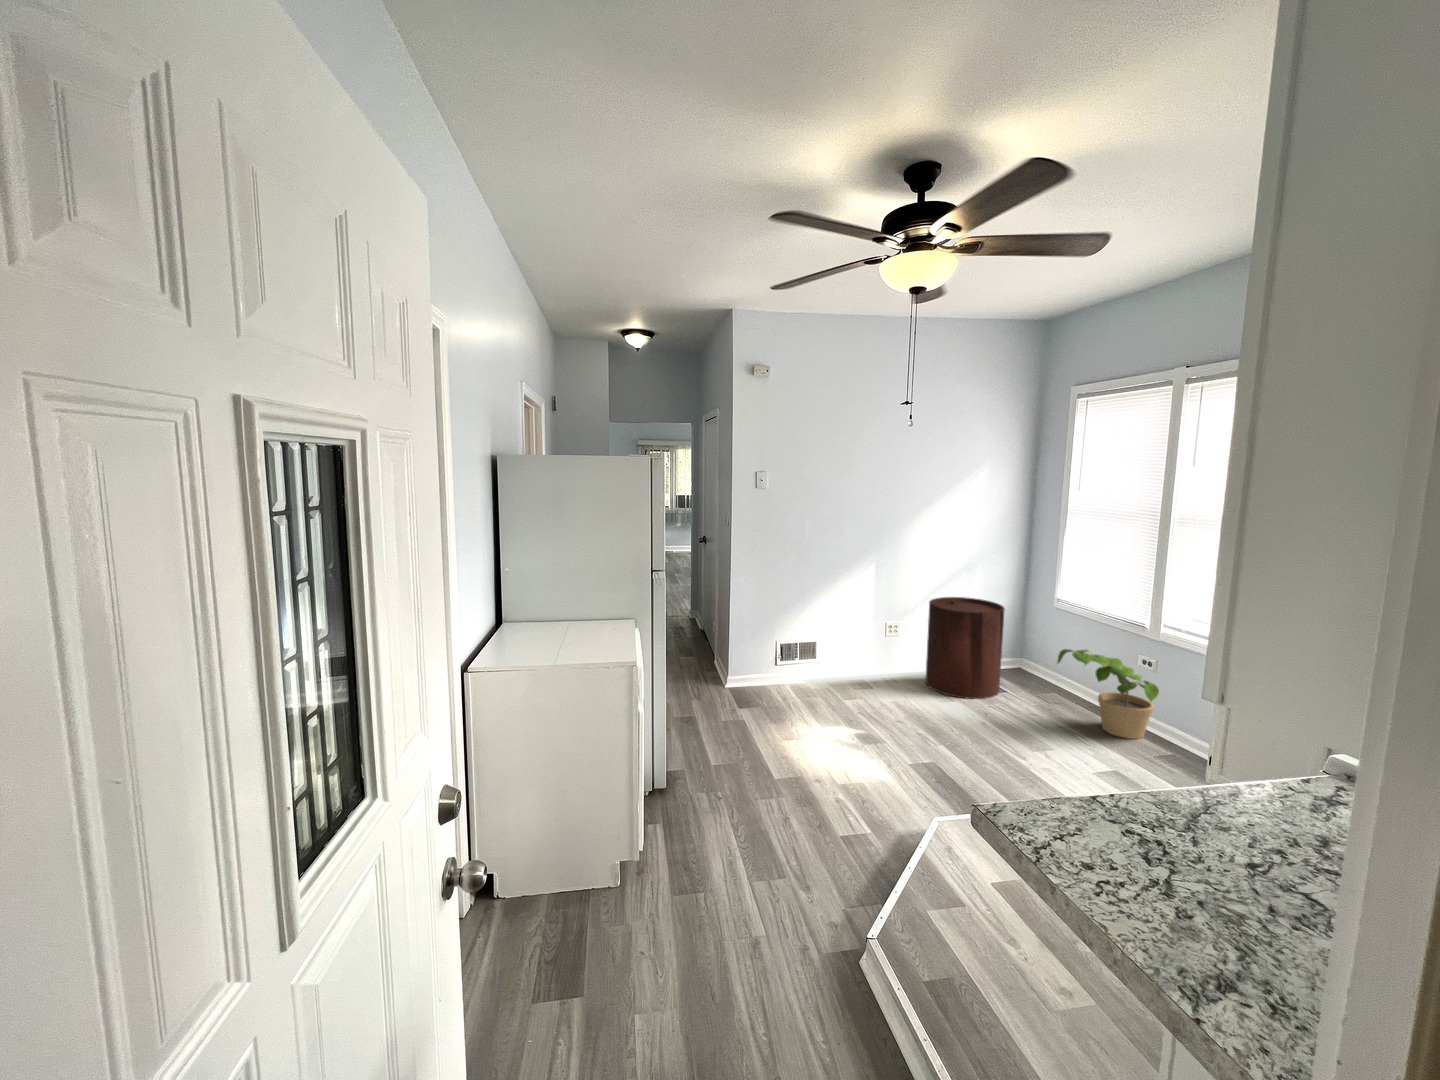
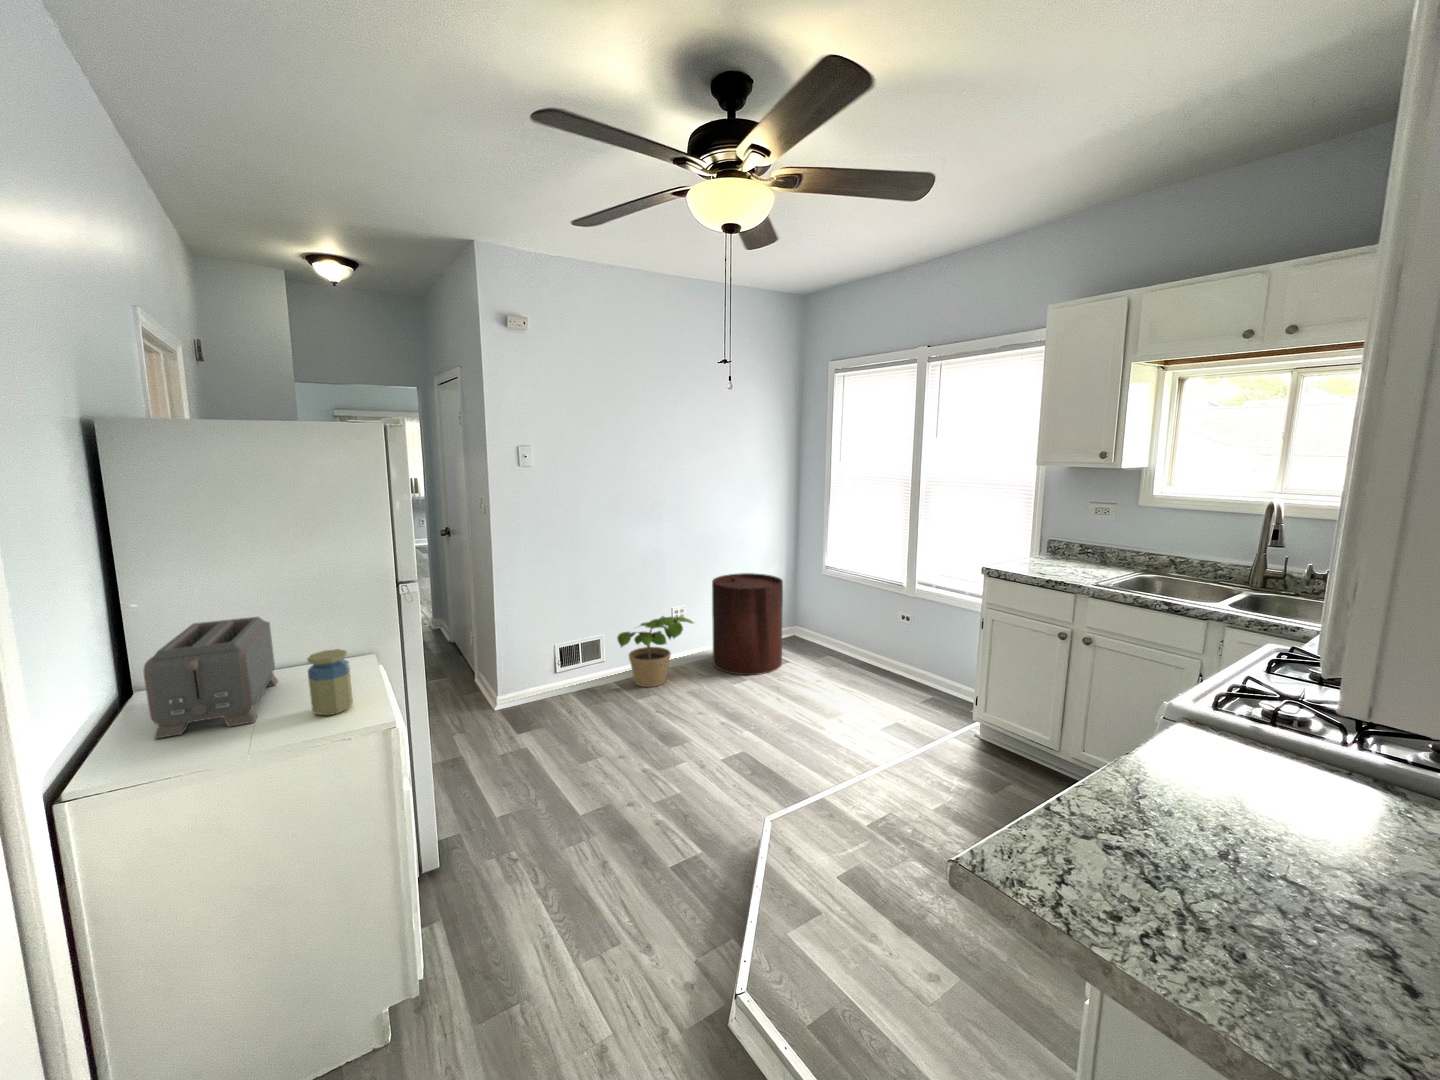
toaster: none [506,583,575,650] -> present [144,617,278,739]
jar: none [590,609,615,652] -> present [308,649,353,716]
potted plant: present [1057,649,1159,739] -> present [617,616,693,687]

